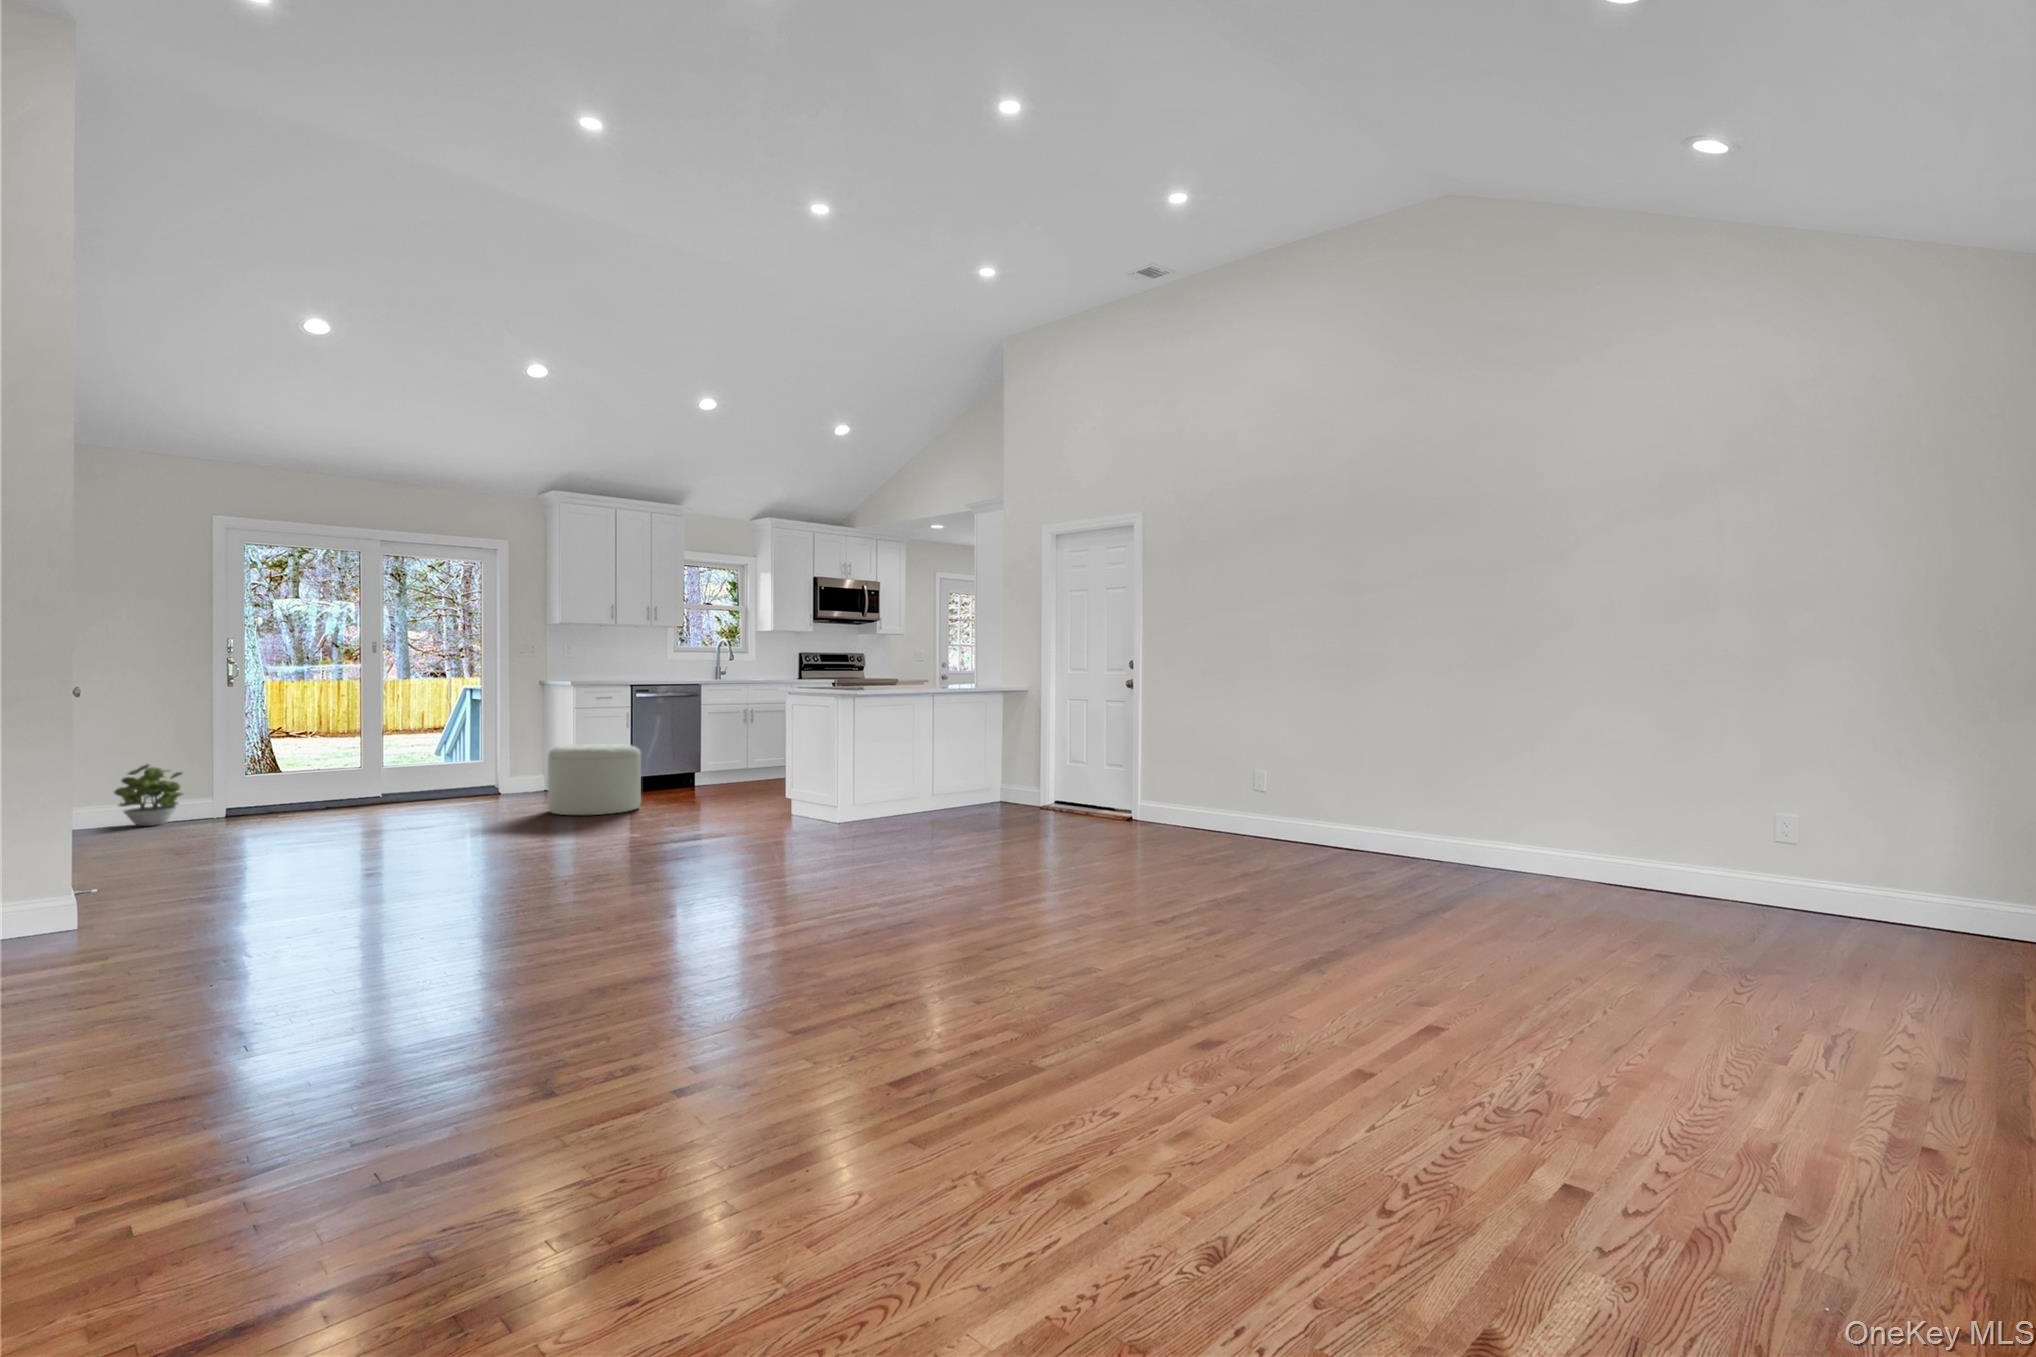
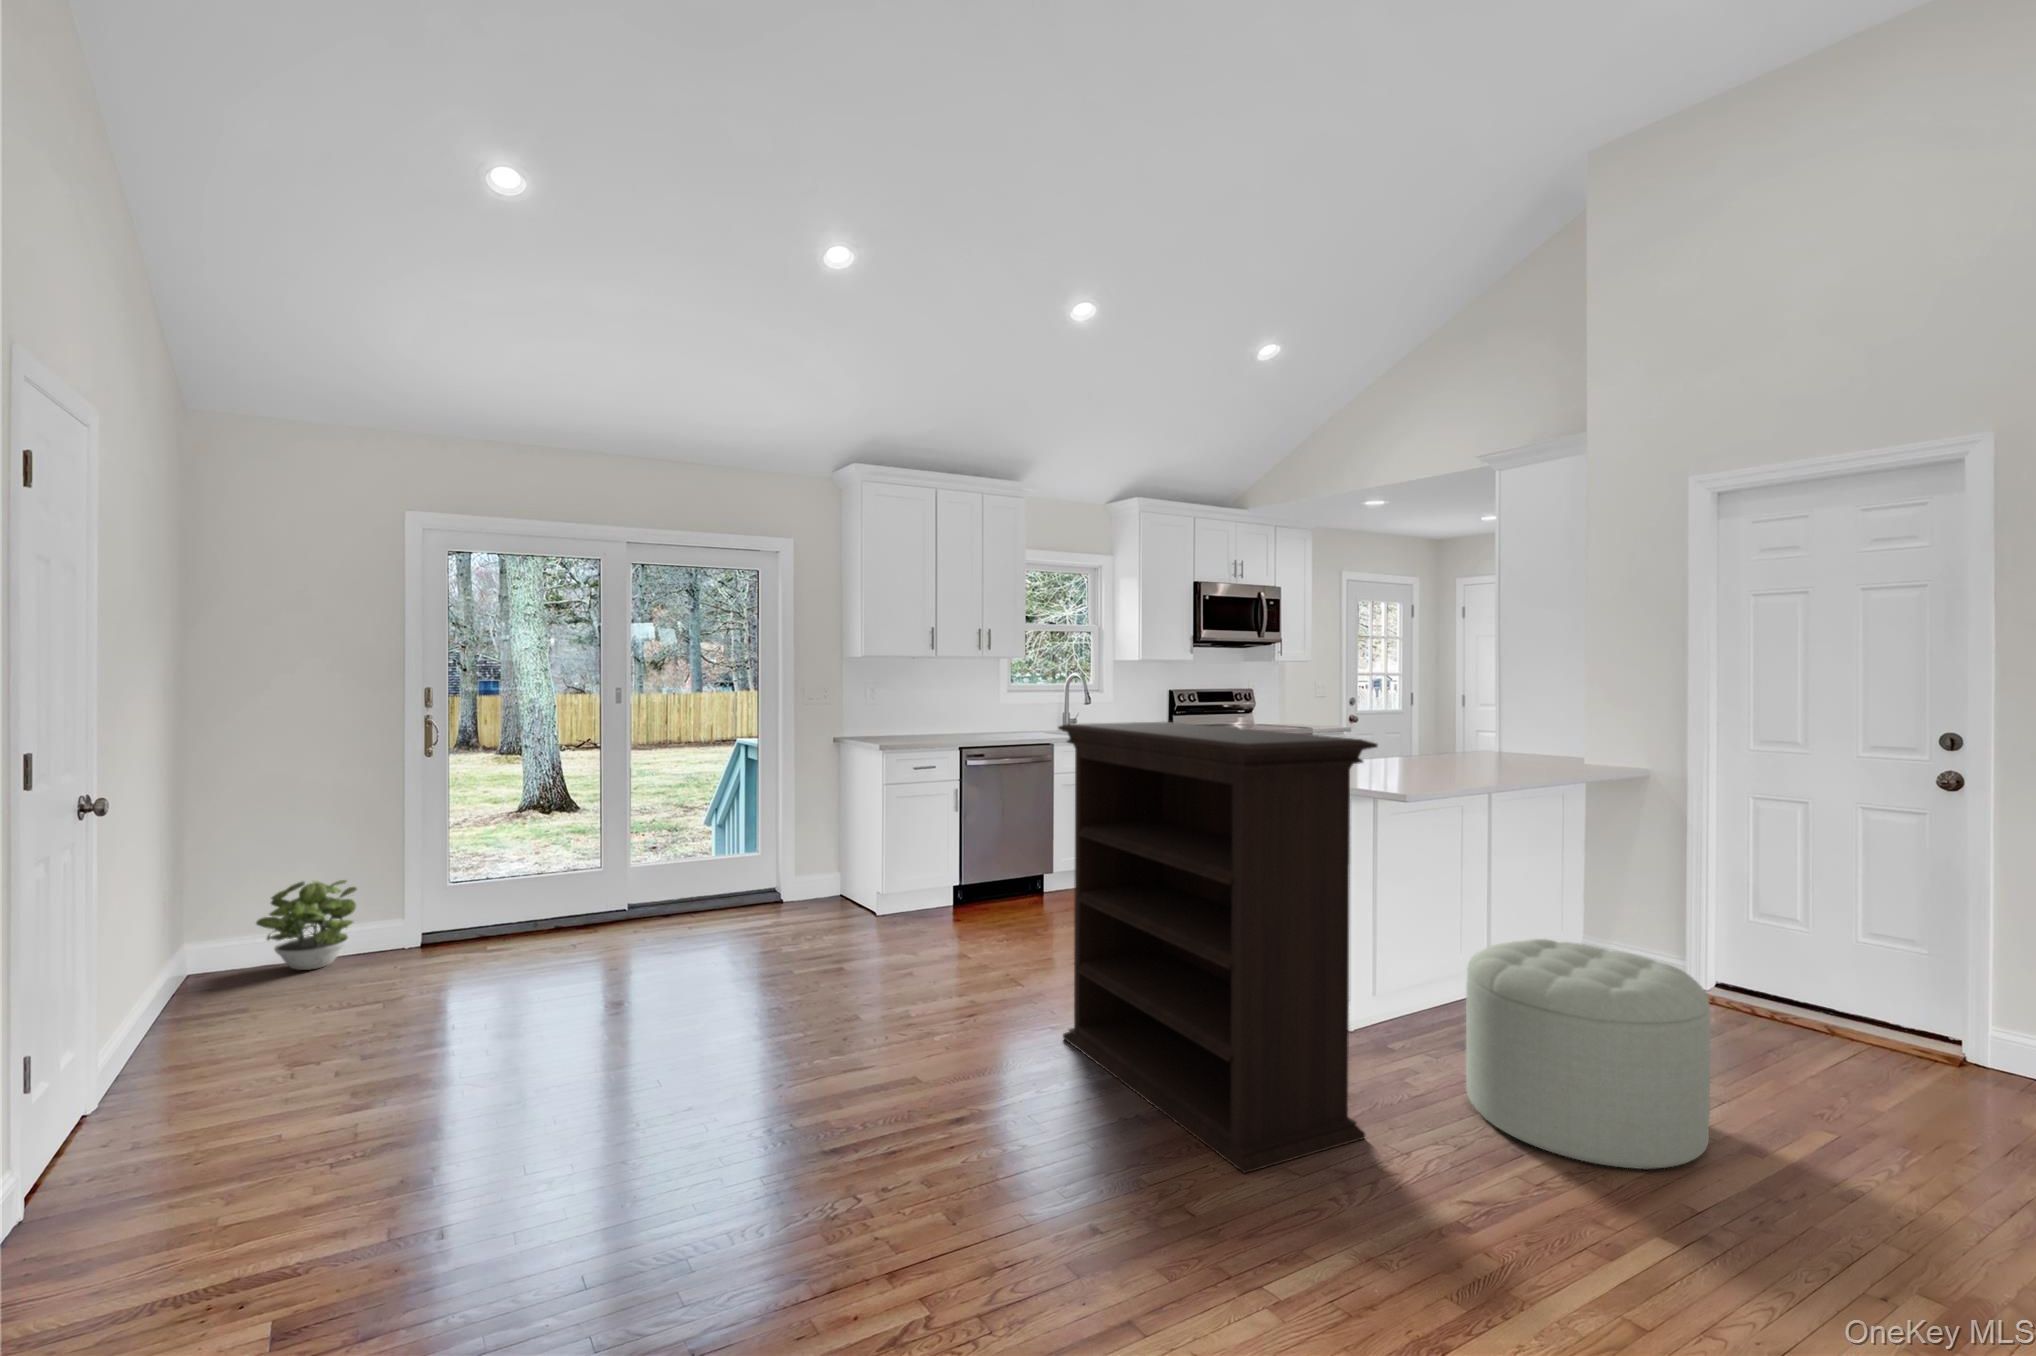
bookshelf: none [672,650,812,845] -> present [1058,722,1378,1173]
ottoman: present [548,744,641,816] -> present [1466,939,1711,1170]

